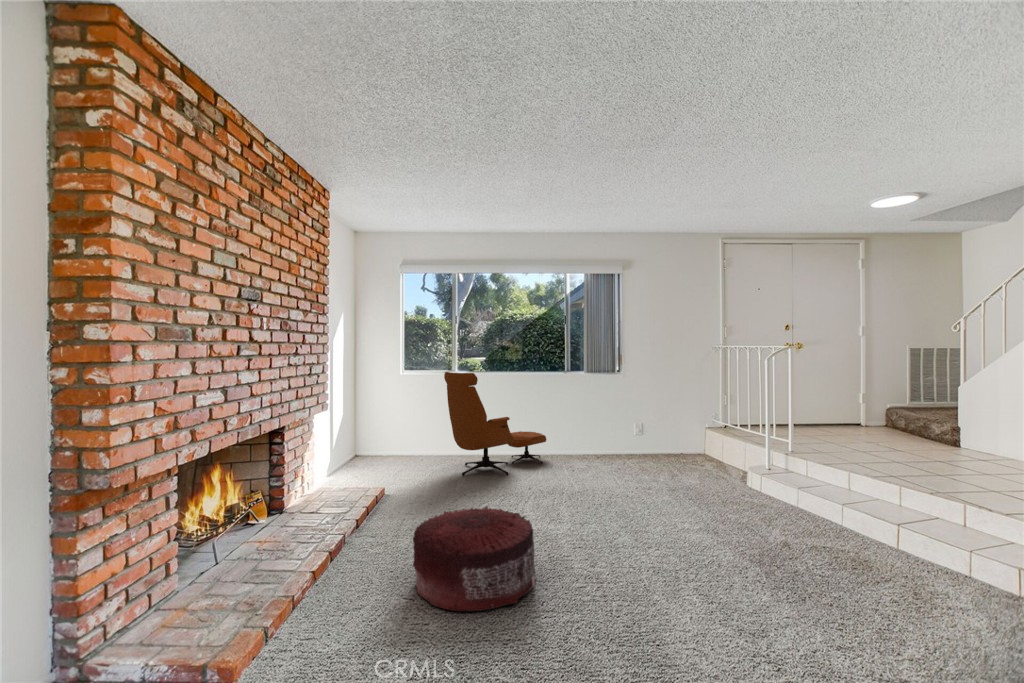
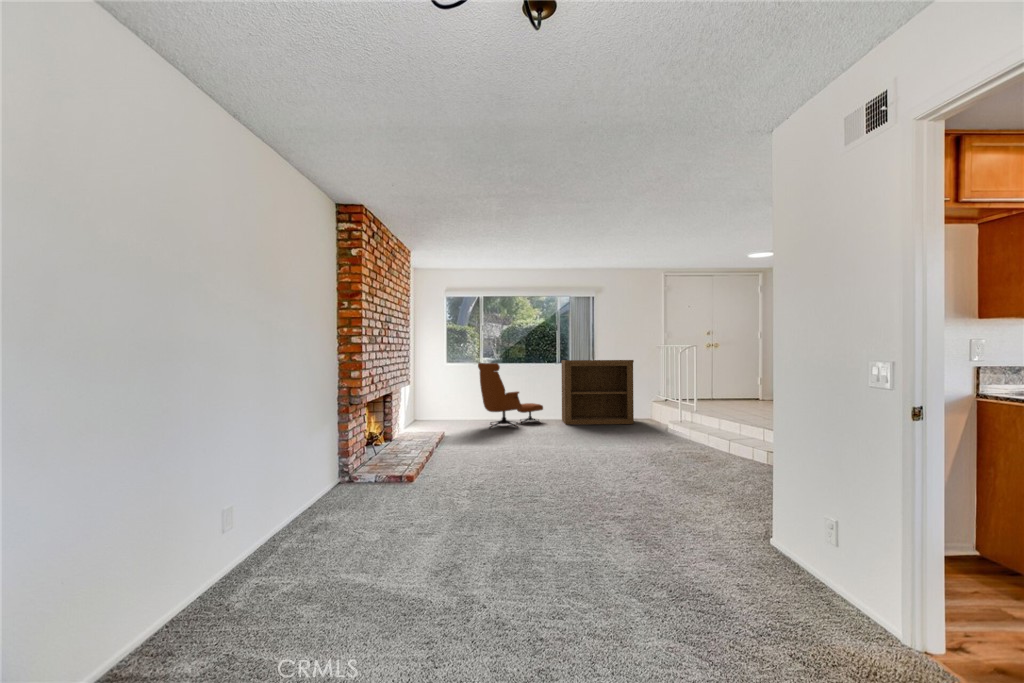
bookshelf: none [573,366,685,466] -> present [562,360,634,424]
pouf: present [413,506,535,612] -> none [476,428,536,468]

